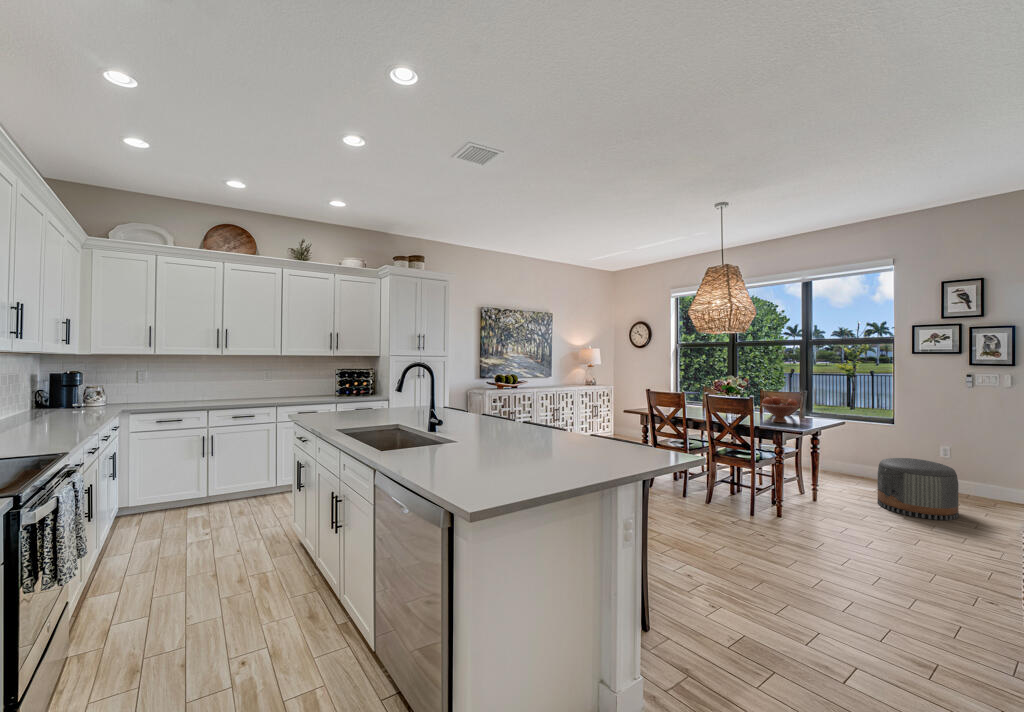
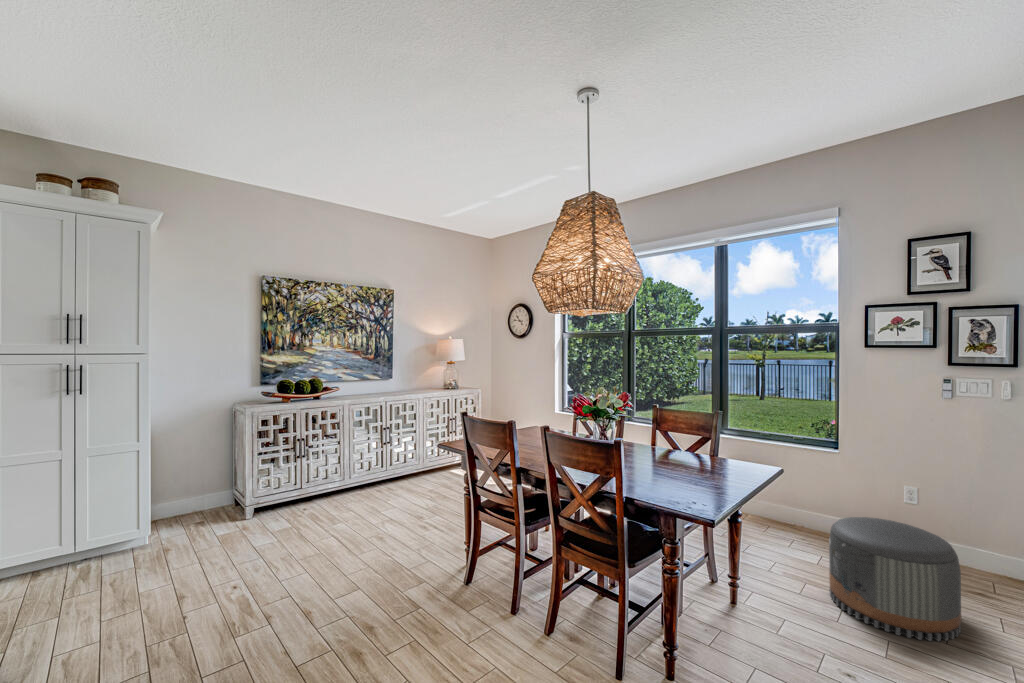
fruit bowl: present [761,397,799,423] -> none [649,419,709,465]

